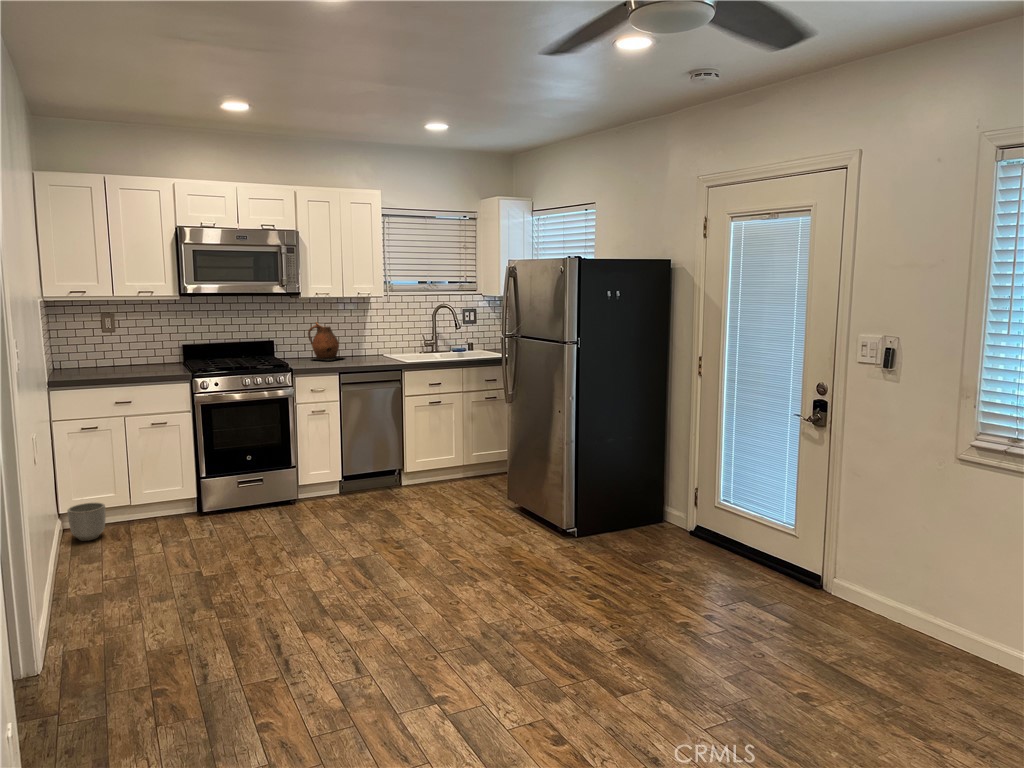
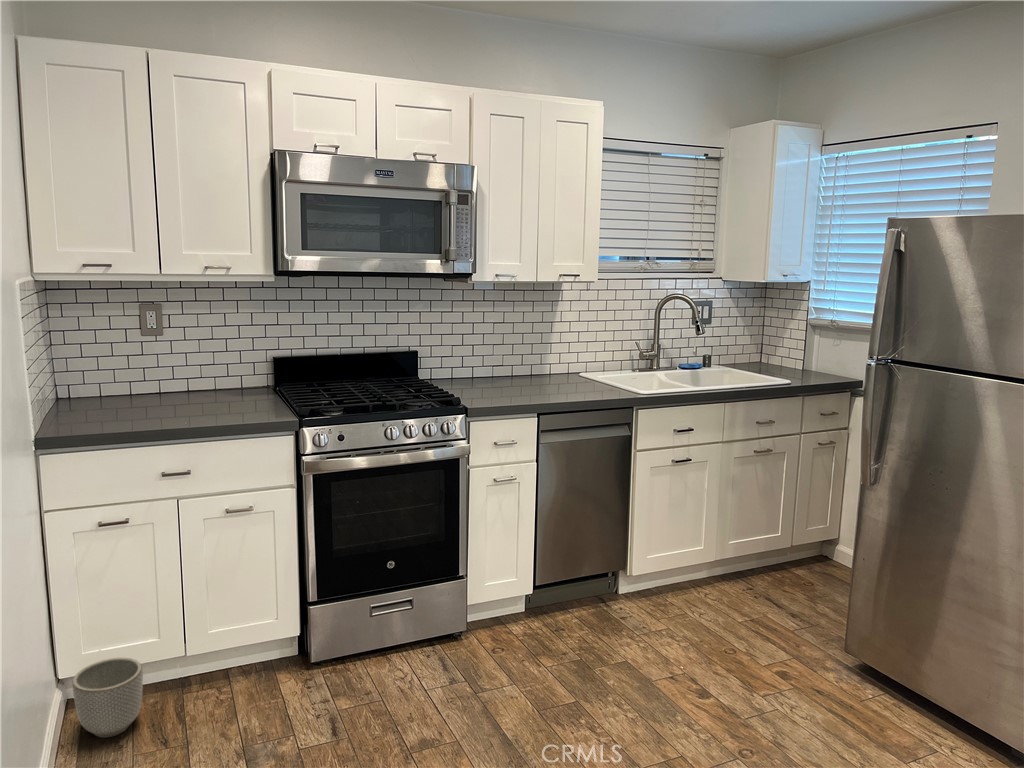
ceramic pitcher: present [308,322,344,360] -> none [472,321,529,387]

